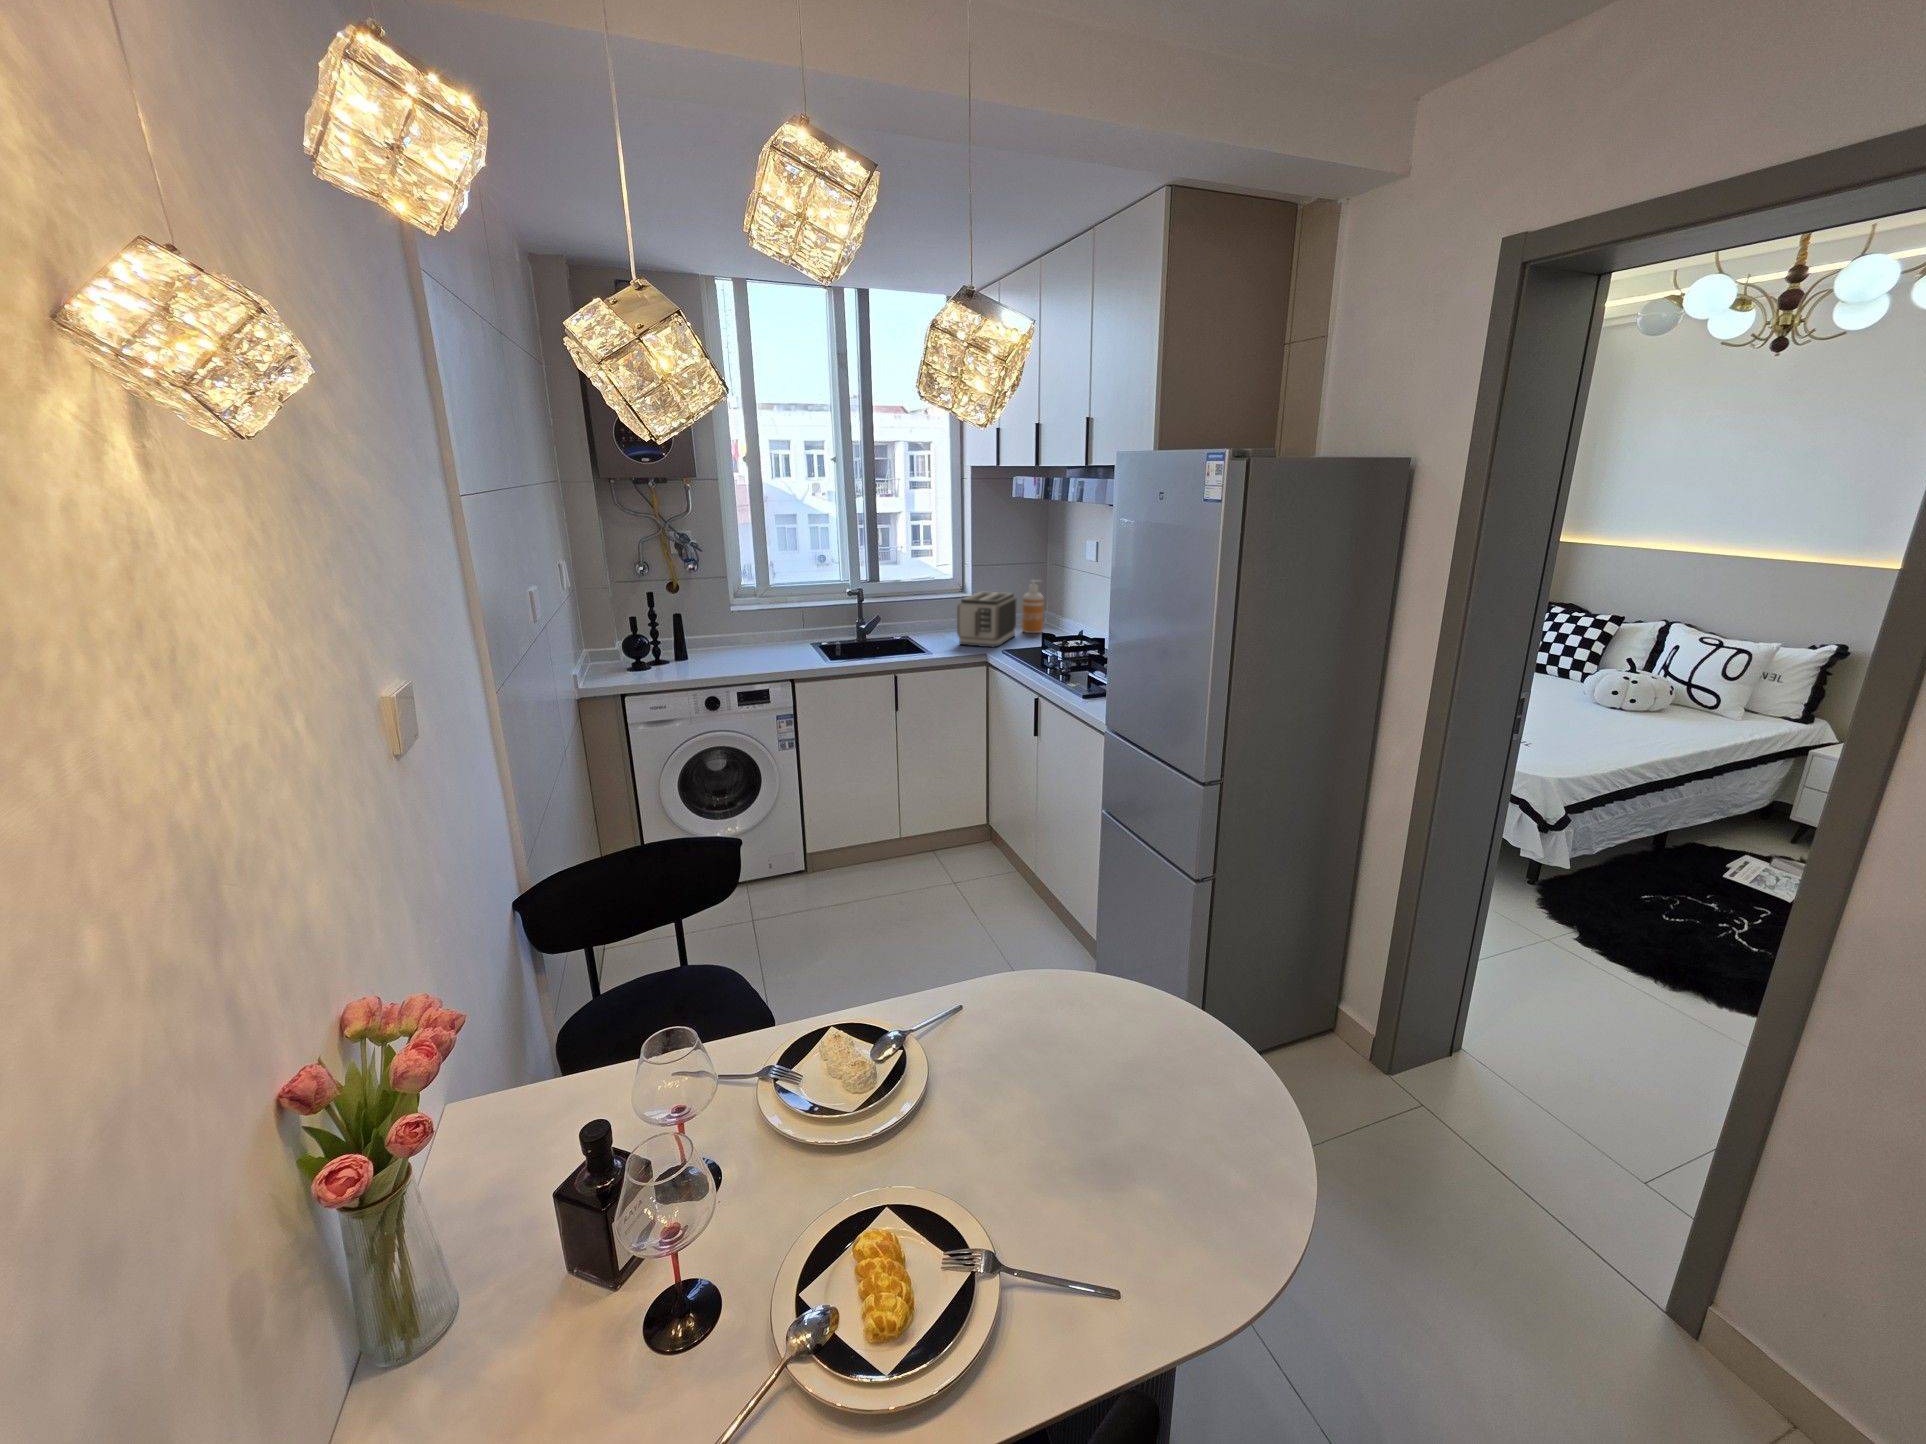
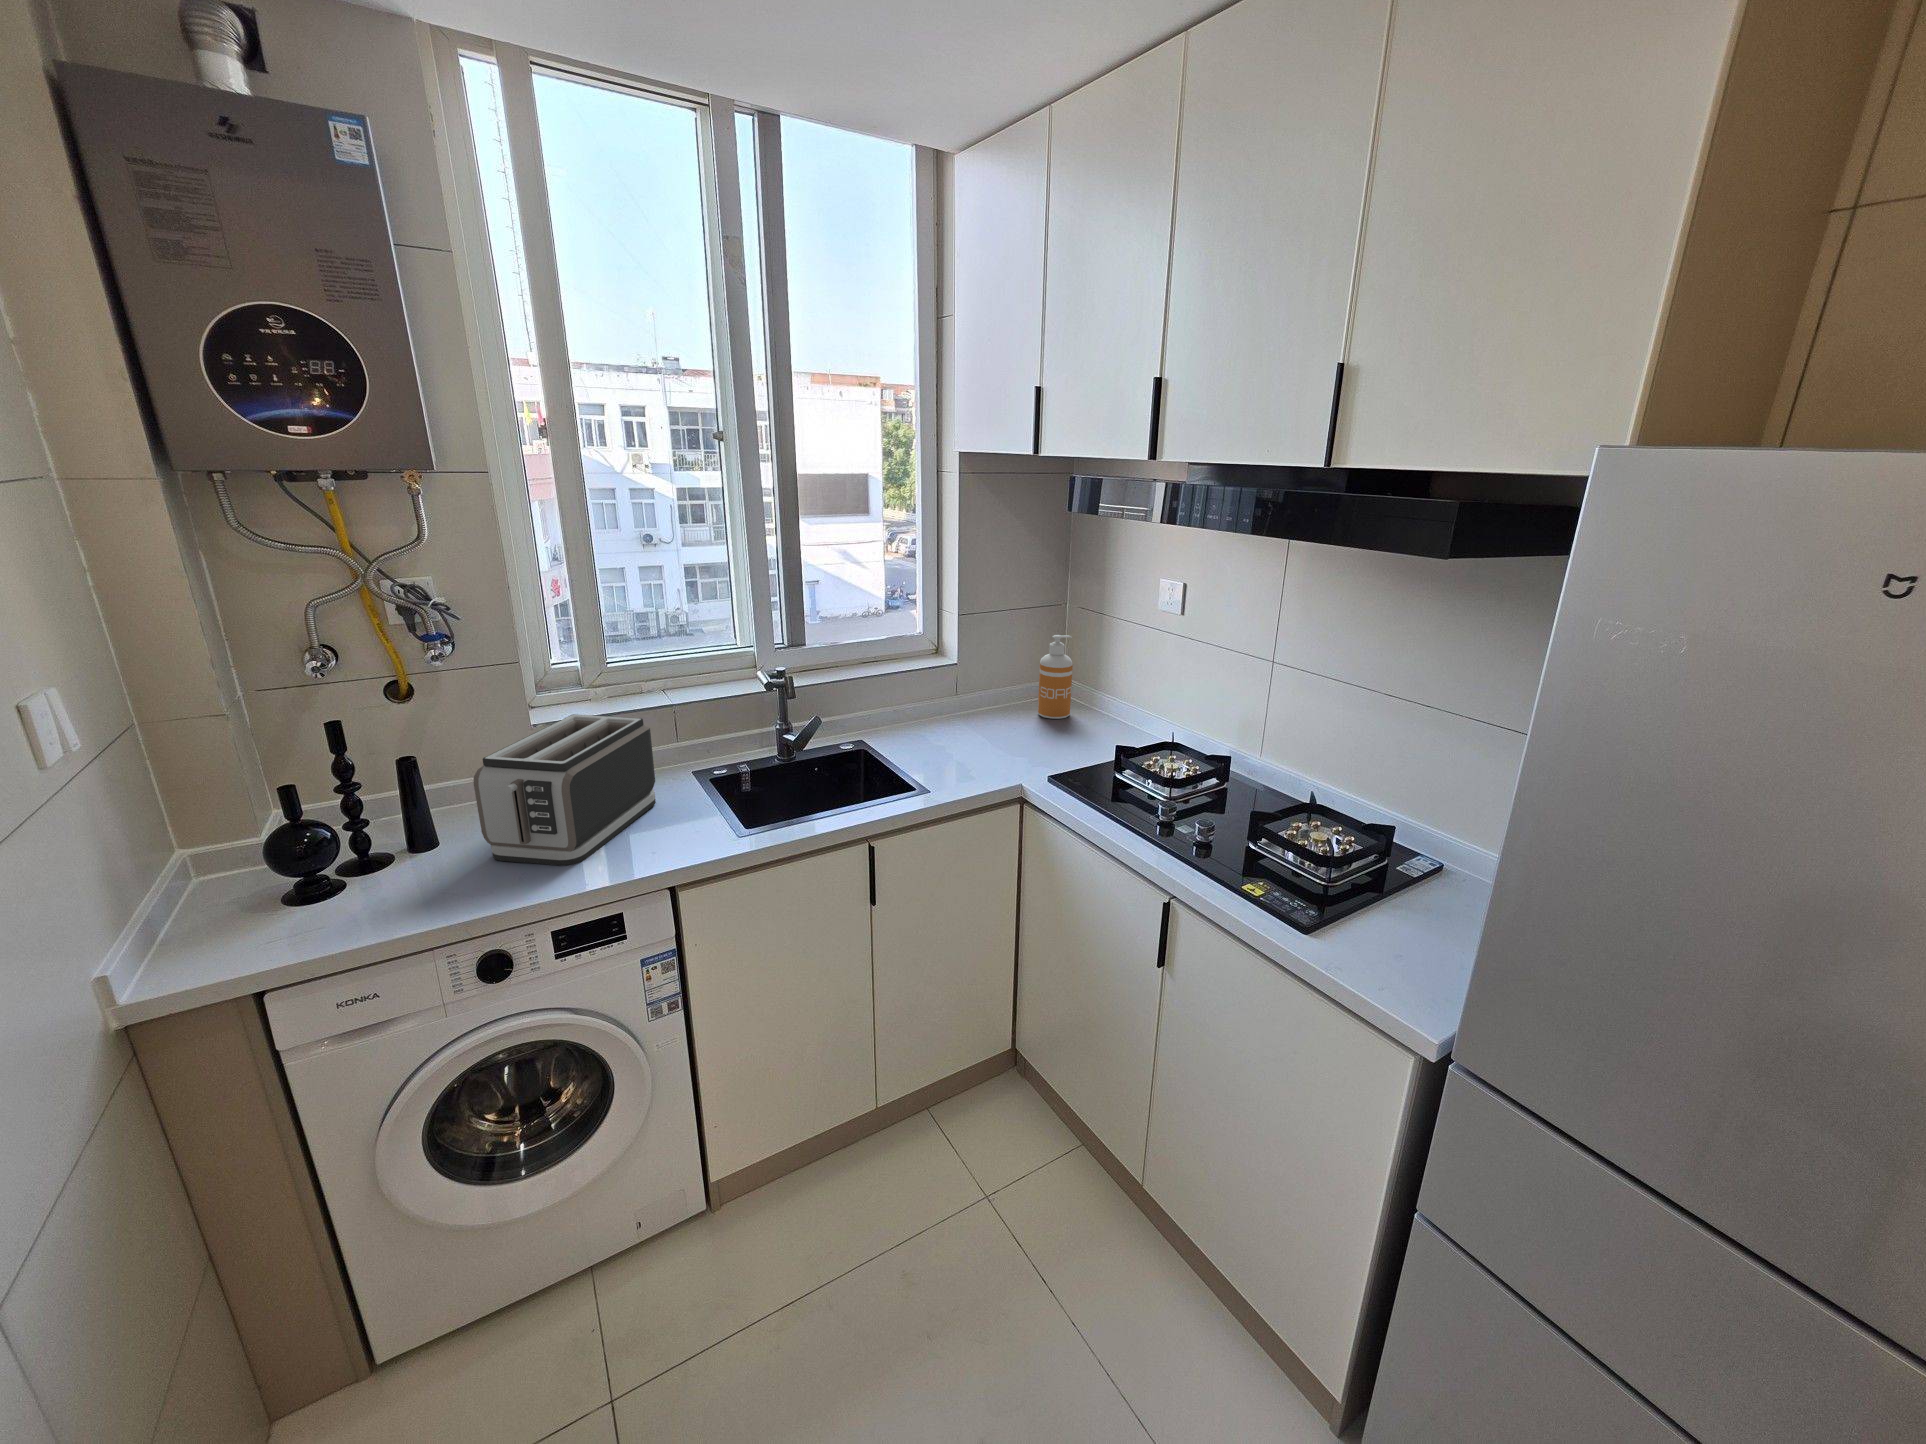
toaster: present [957,592,1016,647] -> present [474,714,656,866]

